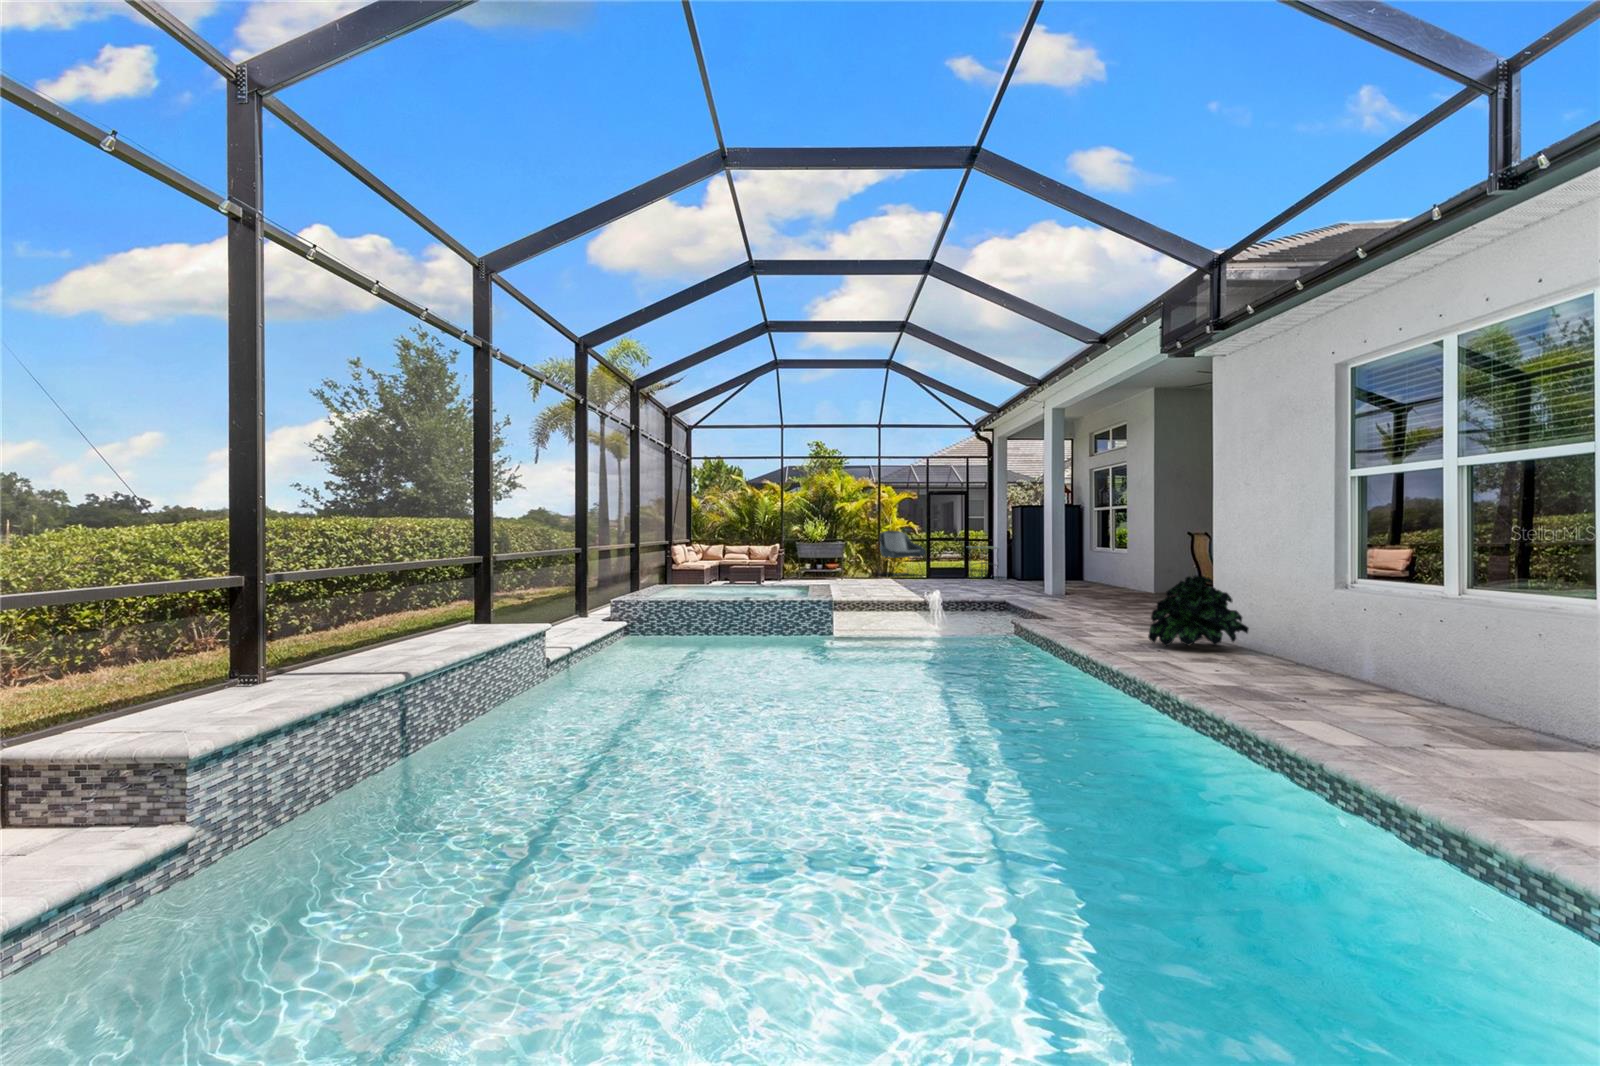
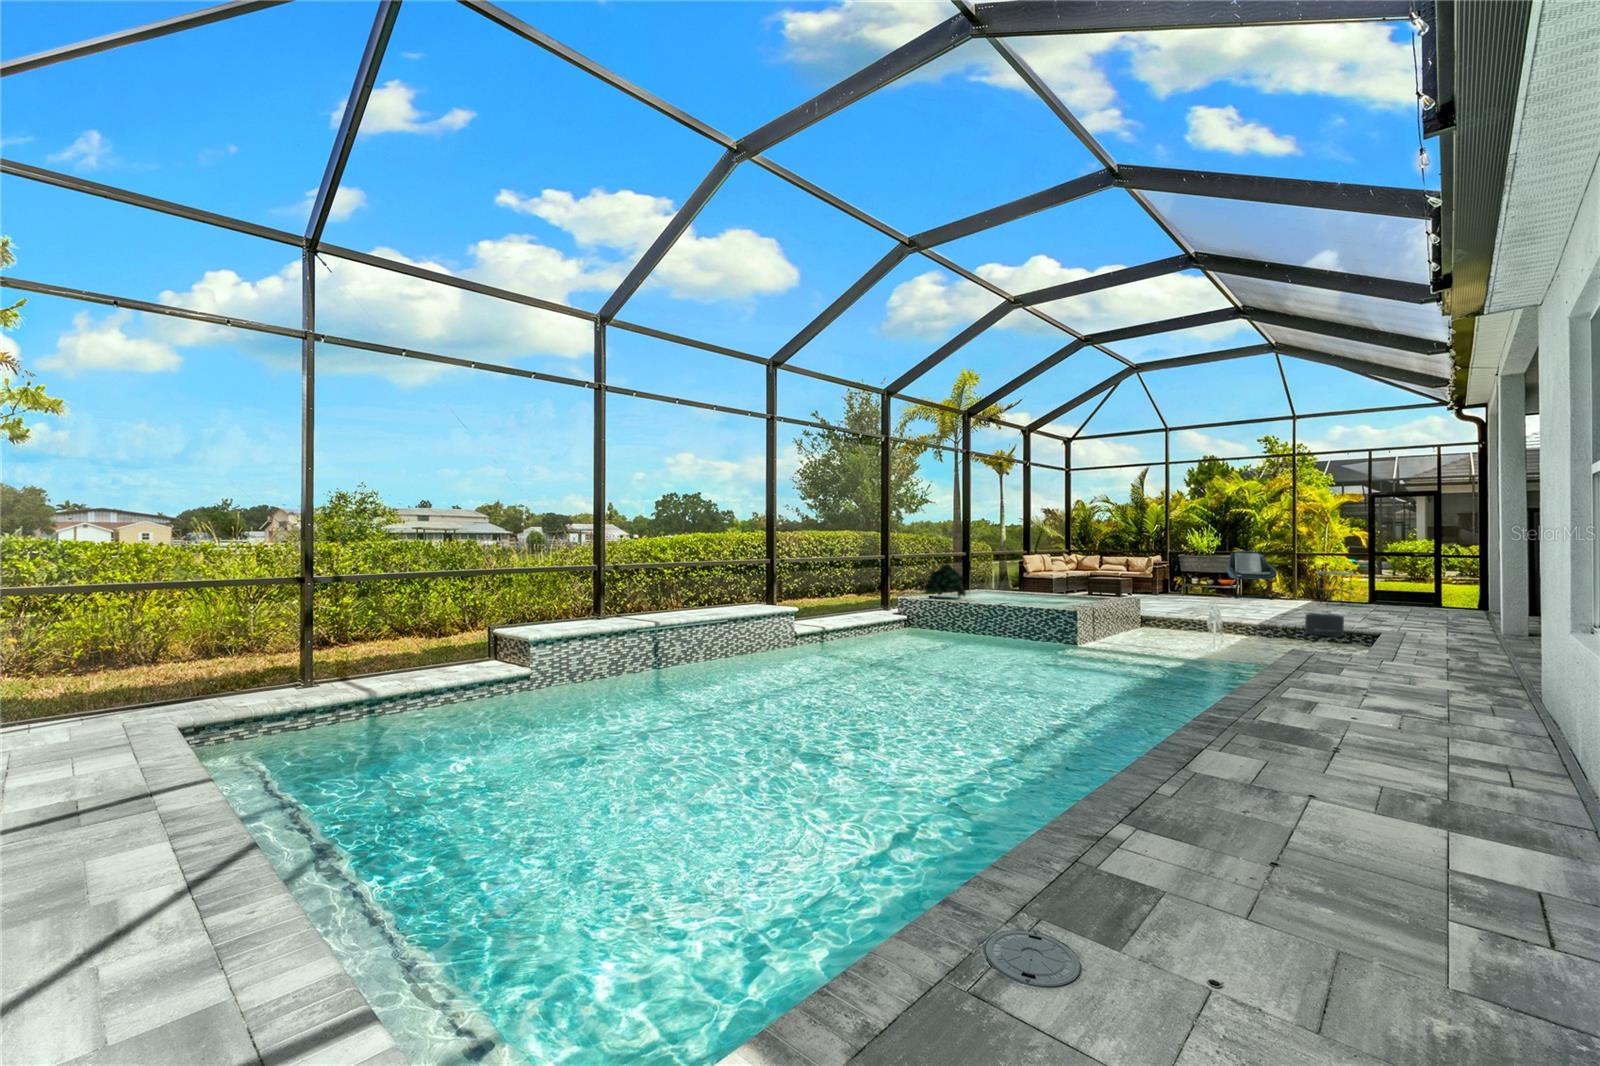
potted plant: present [1148,576,1249,646] -> present [925,565,966,597]
pouf: none [1065,583,1108,606] -> present [1305,613,1344,637]

